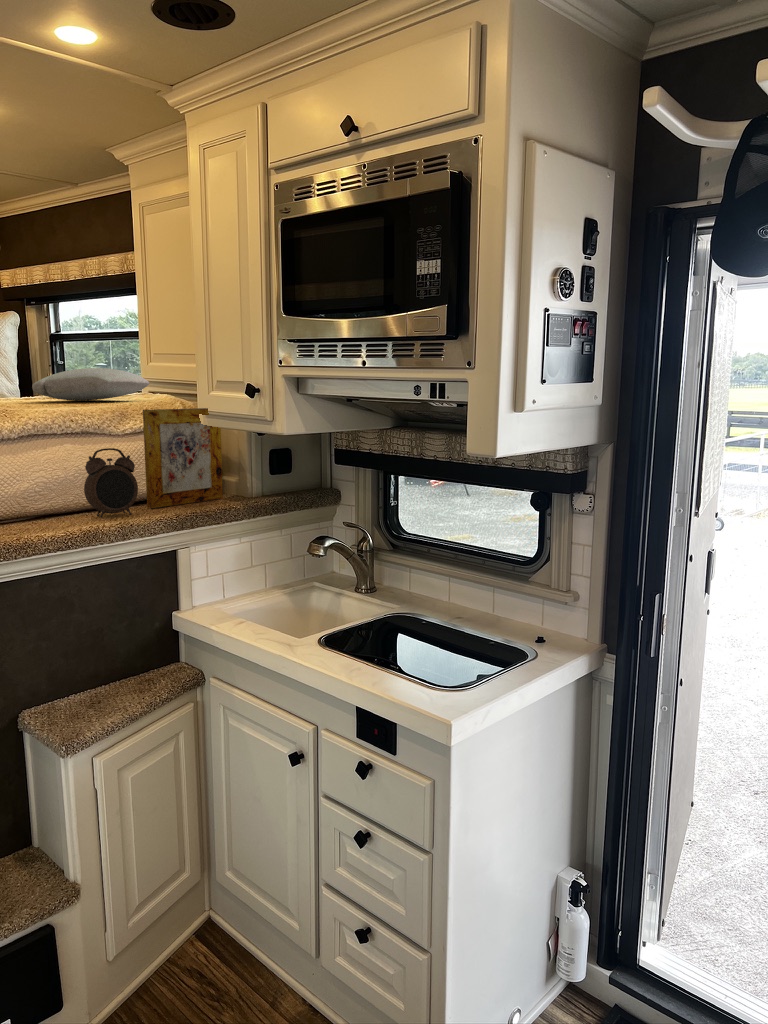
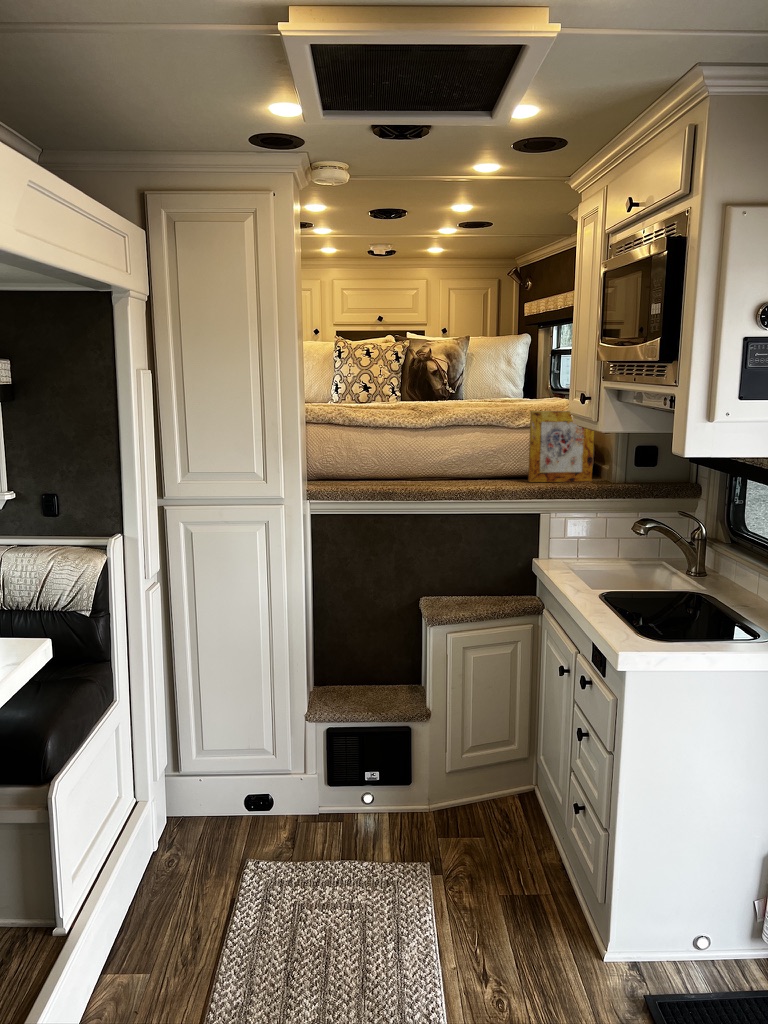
pillow: present [32,368,150,401] -> none [473,381,537,403]
alarm clock: present [84,448,138,518] -> none [483,437,518,485]

